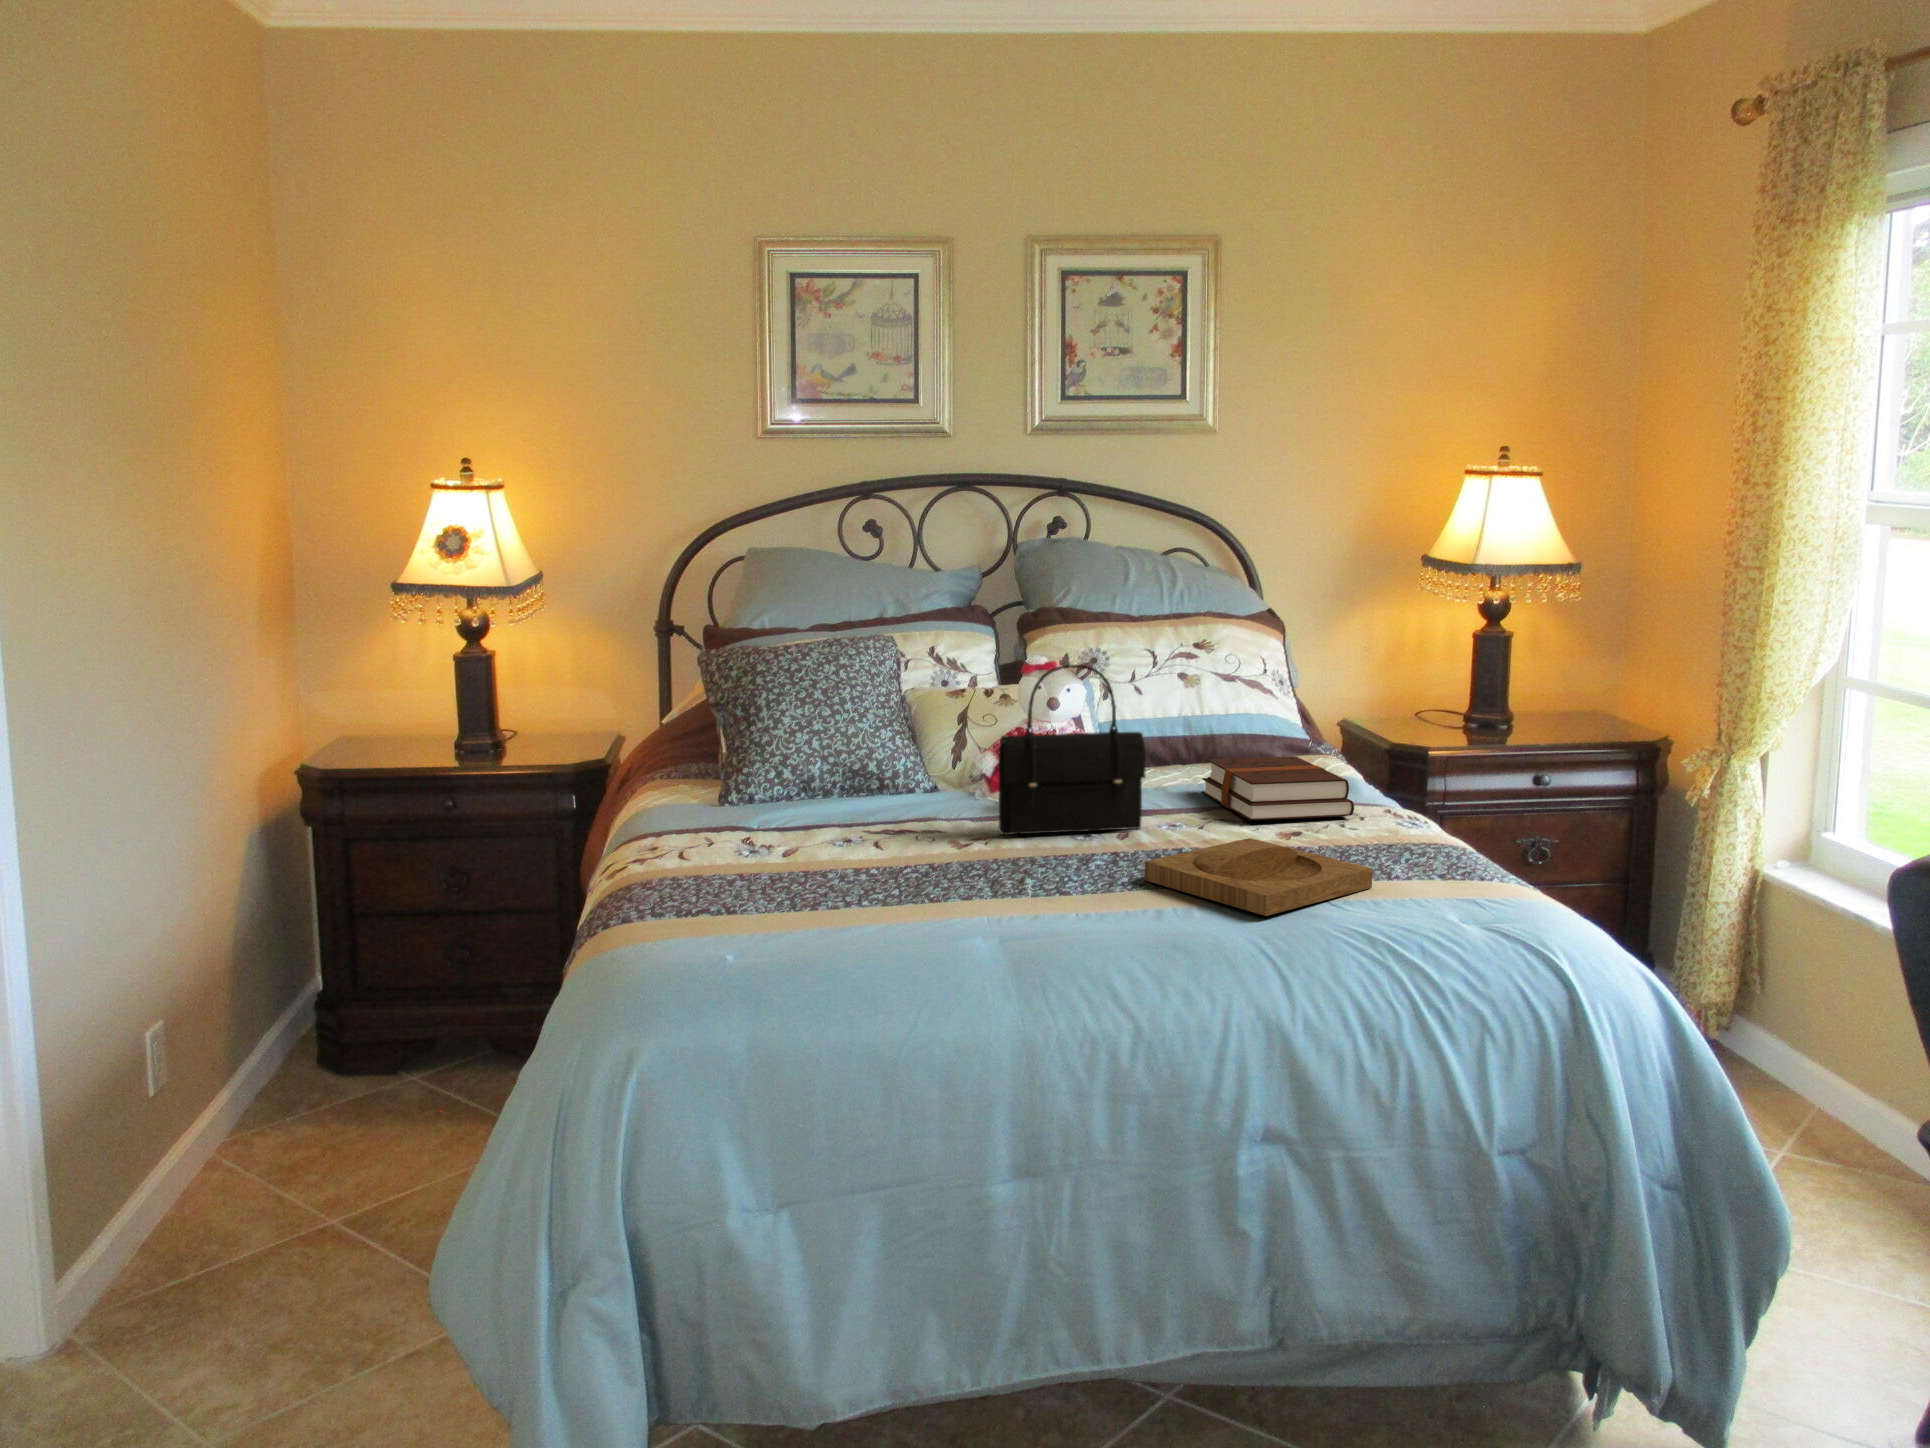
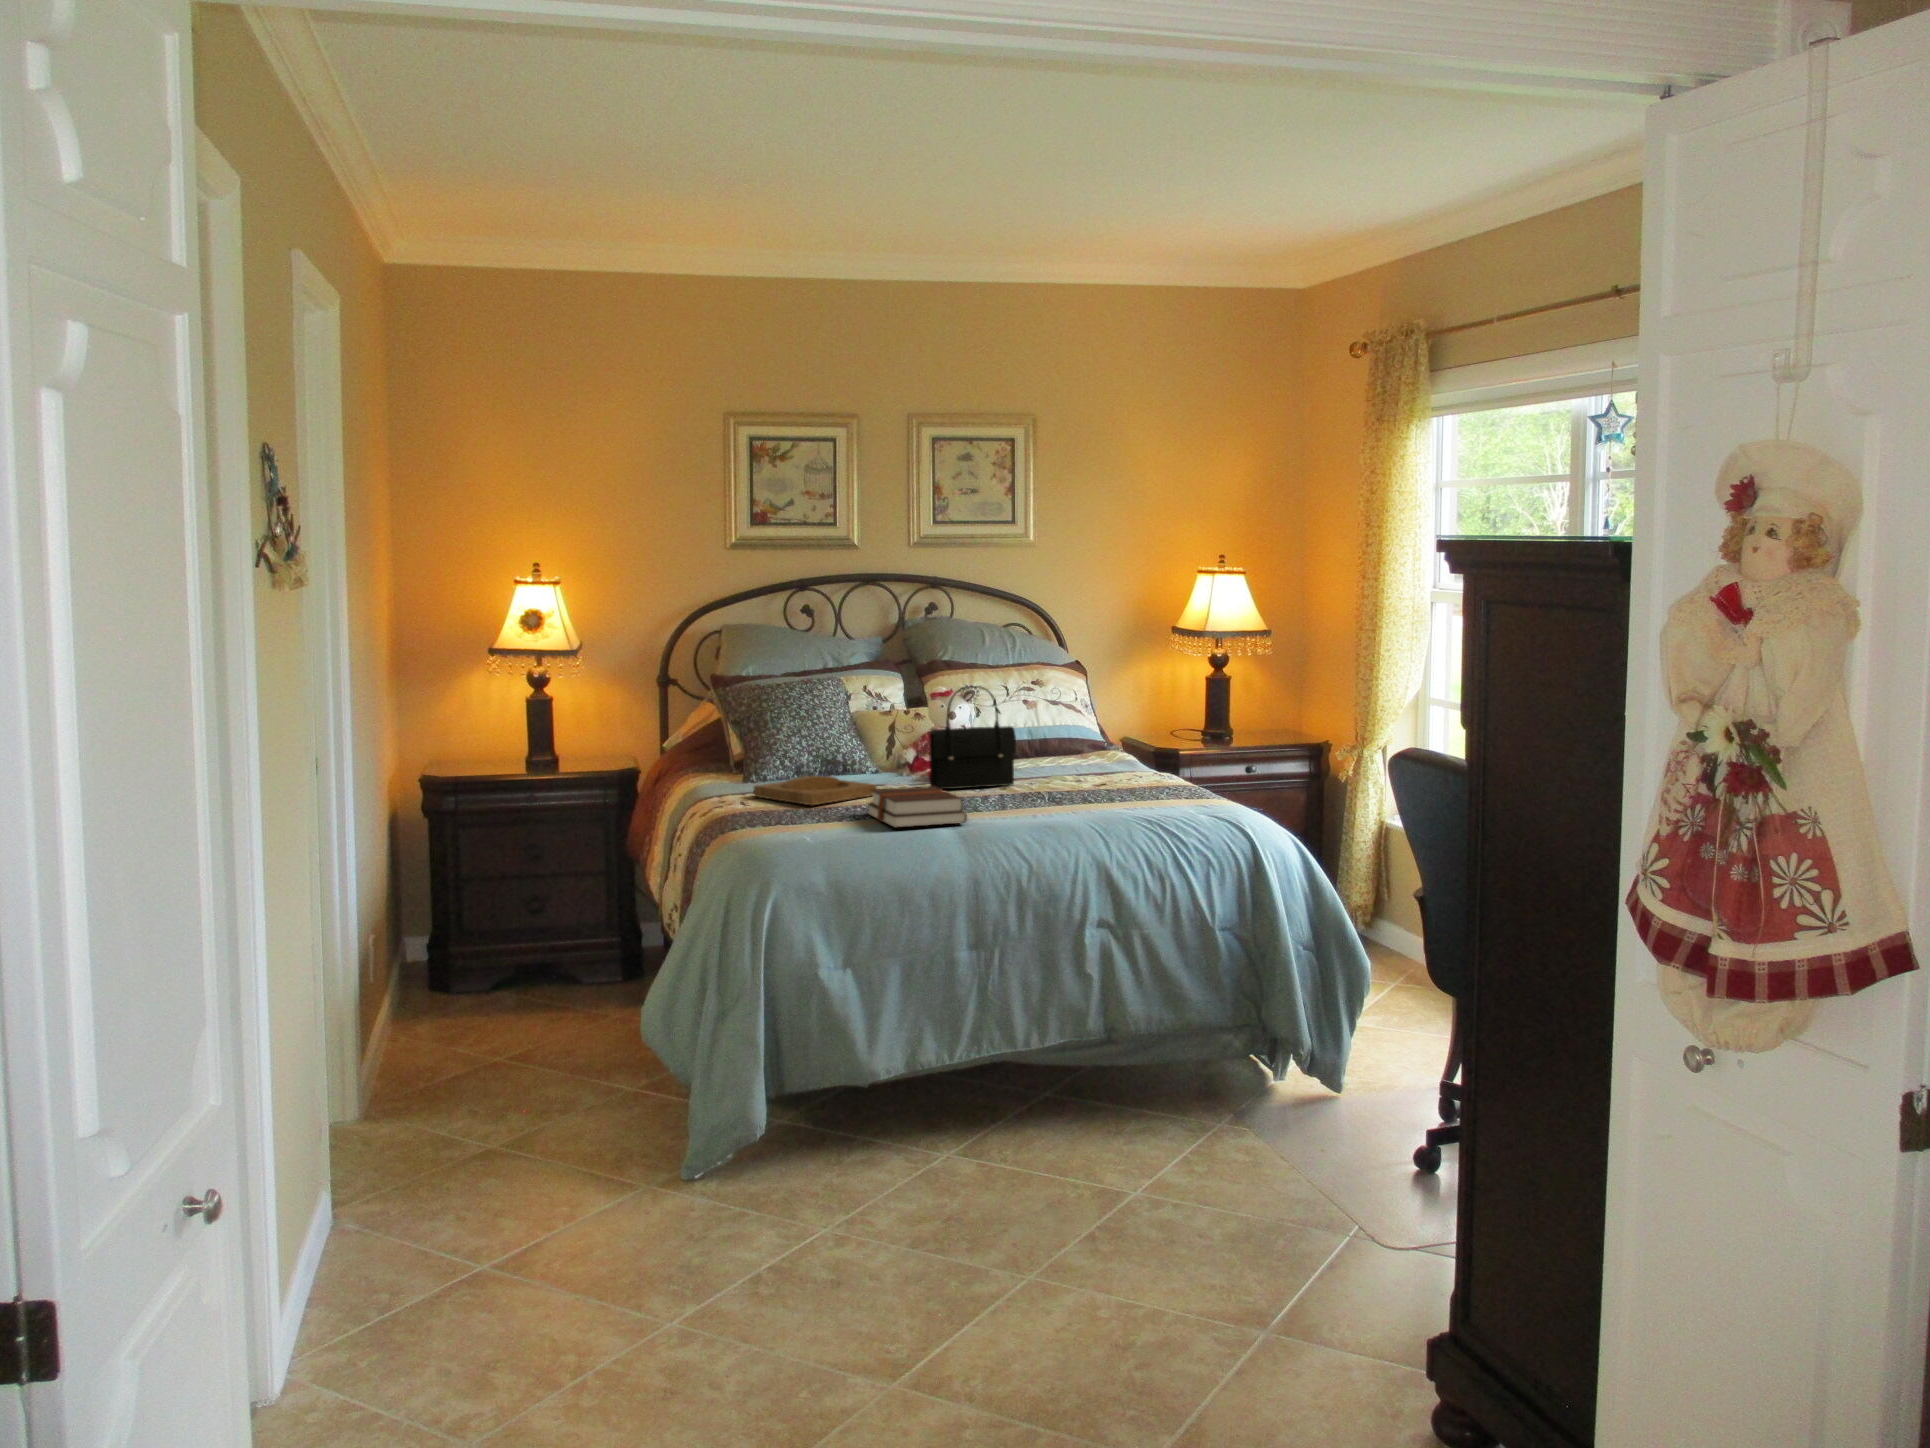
hardback book: present [1202,757,1354,820] -> present [868,786,967,828]
tray: present [1145,838,1372,916] -> present [754,776,877,805]

